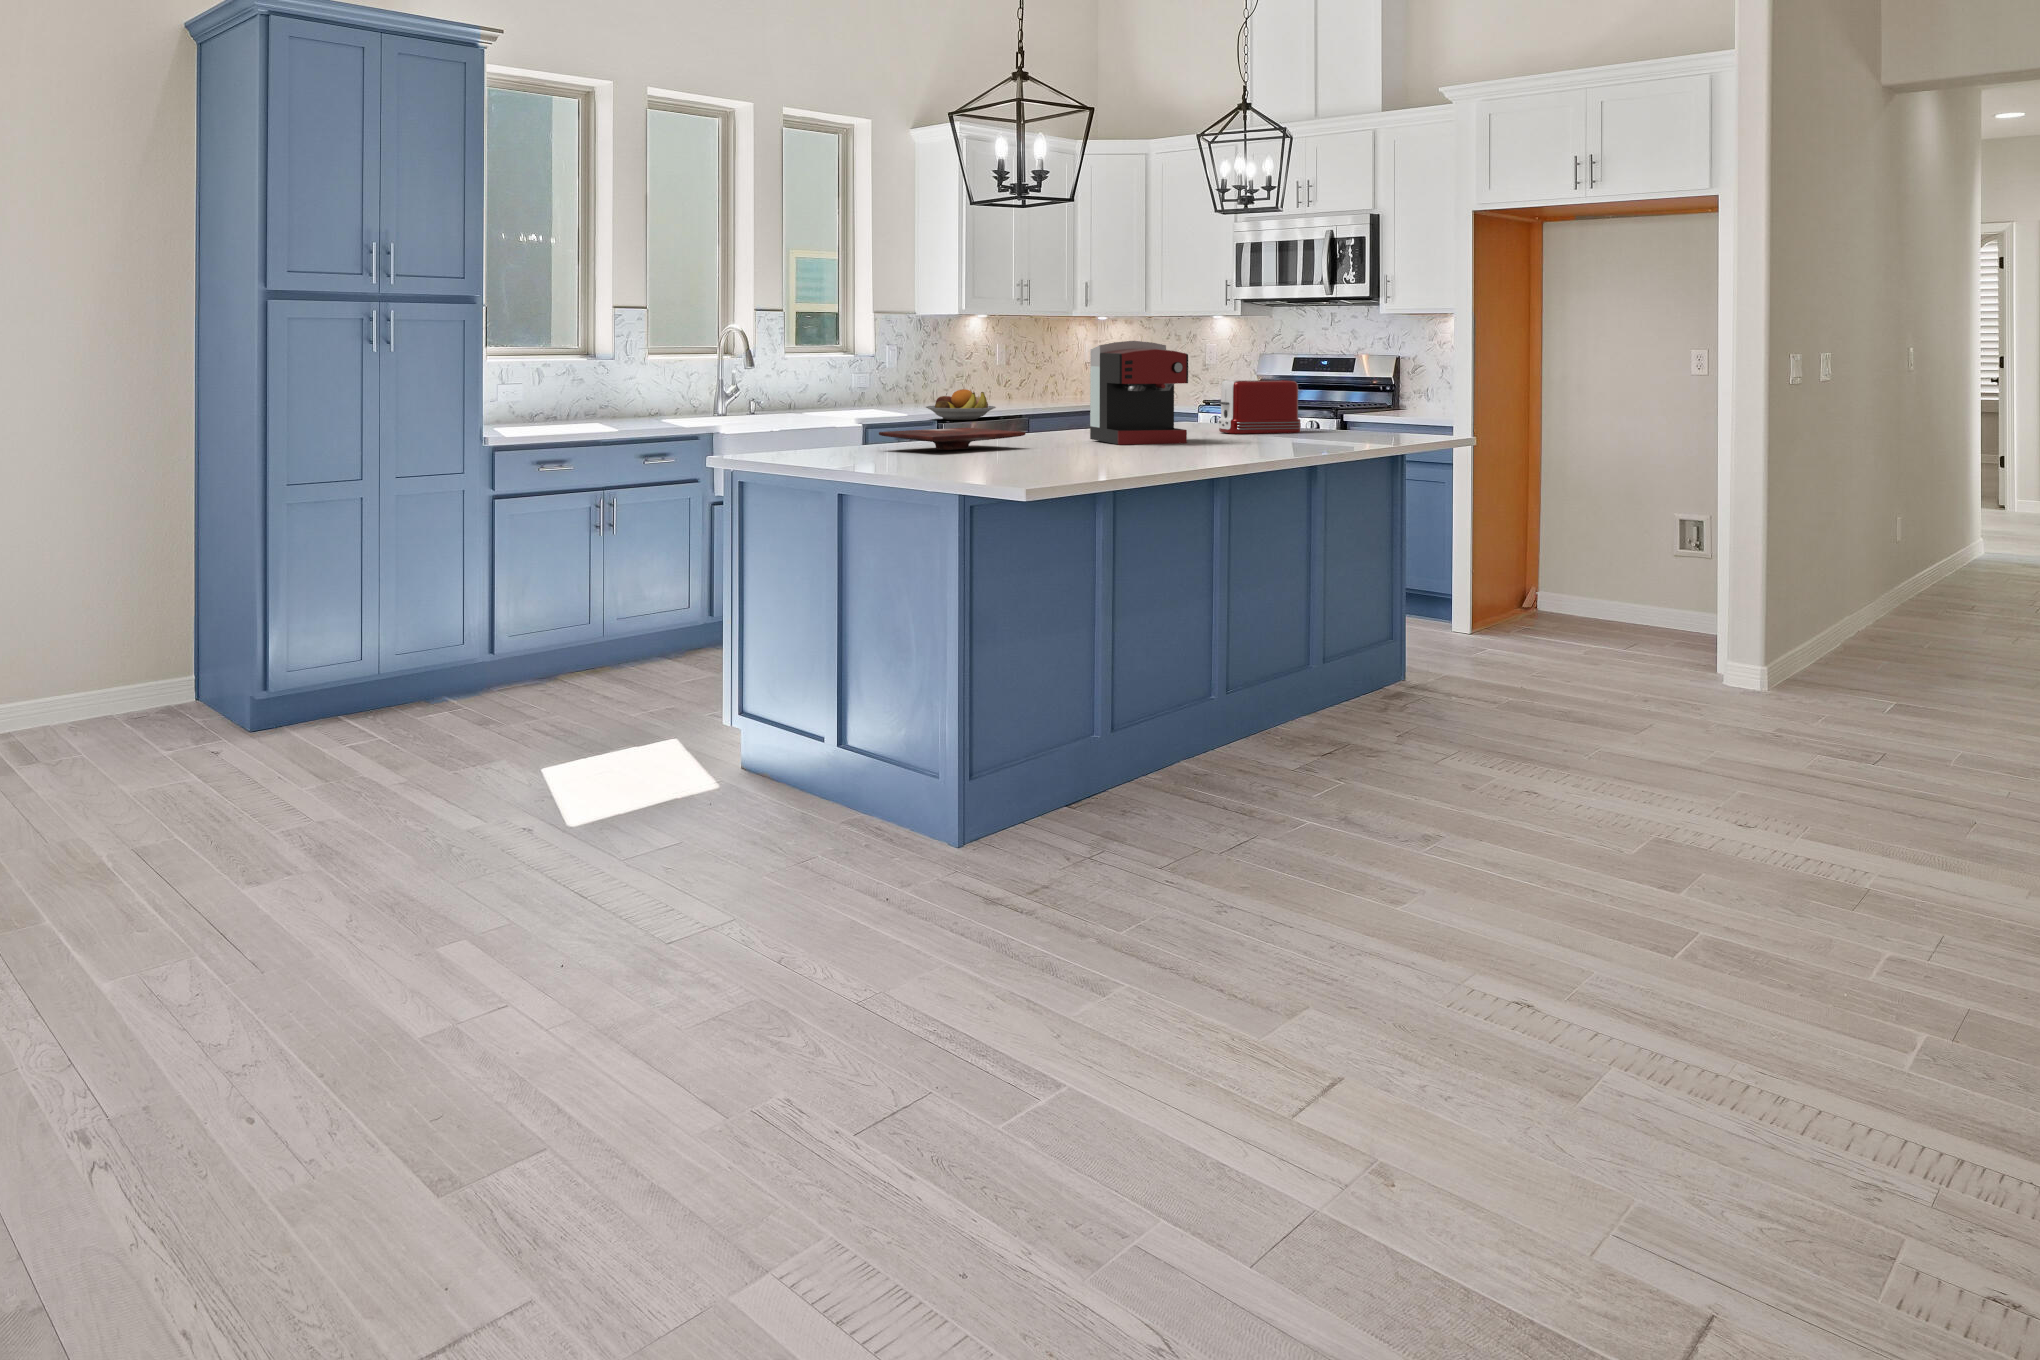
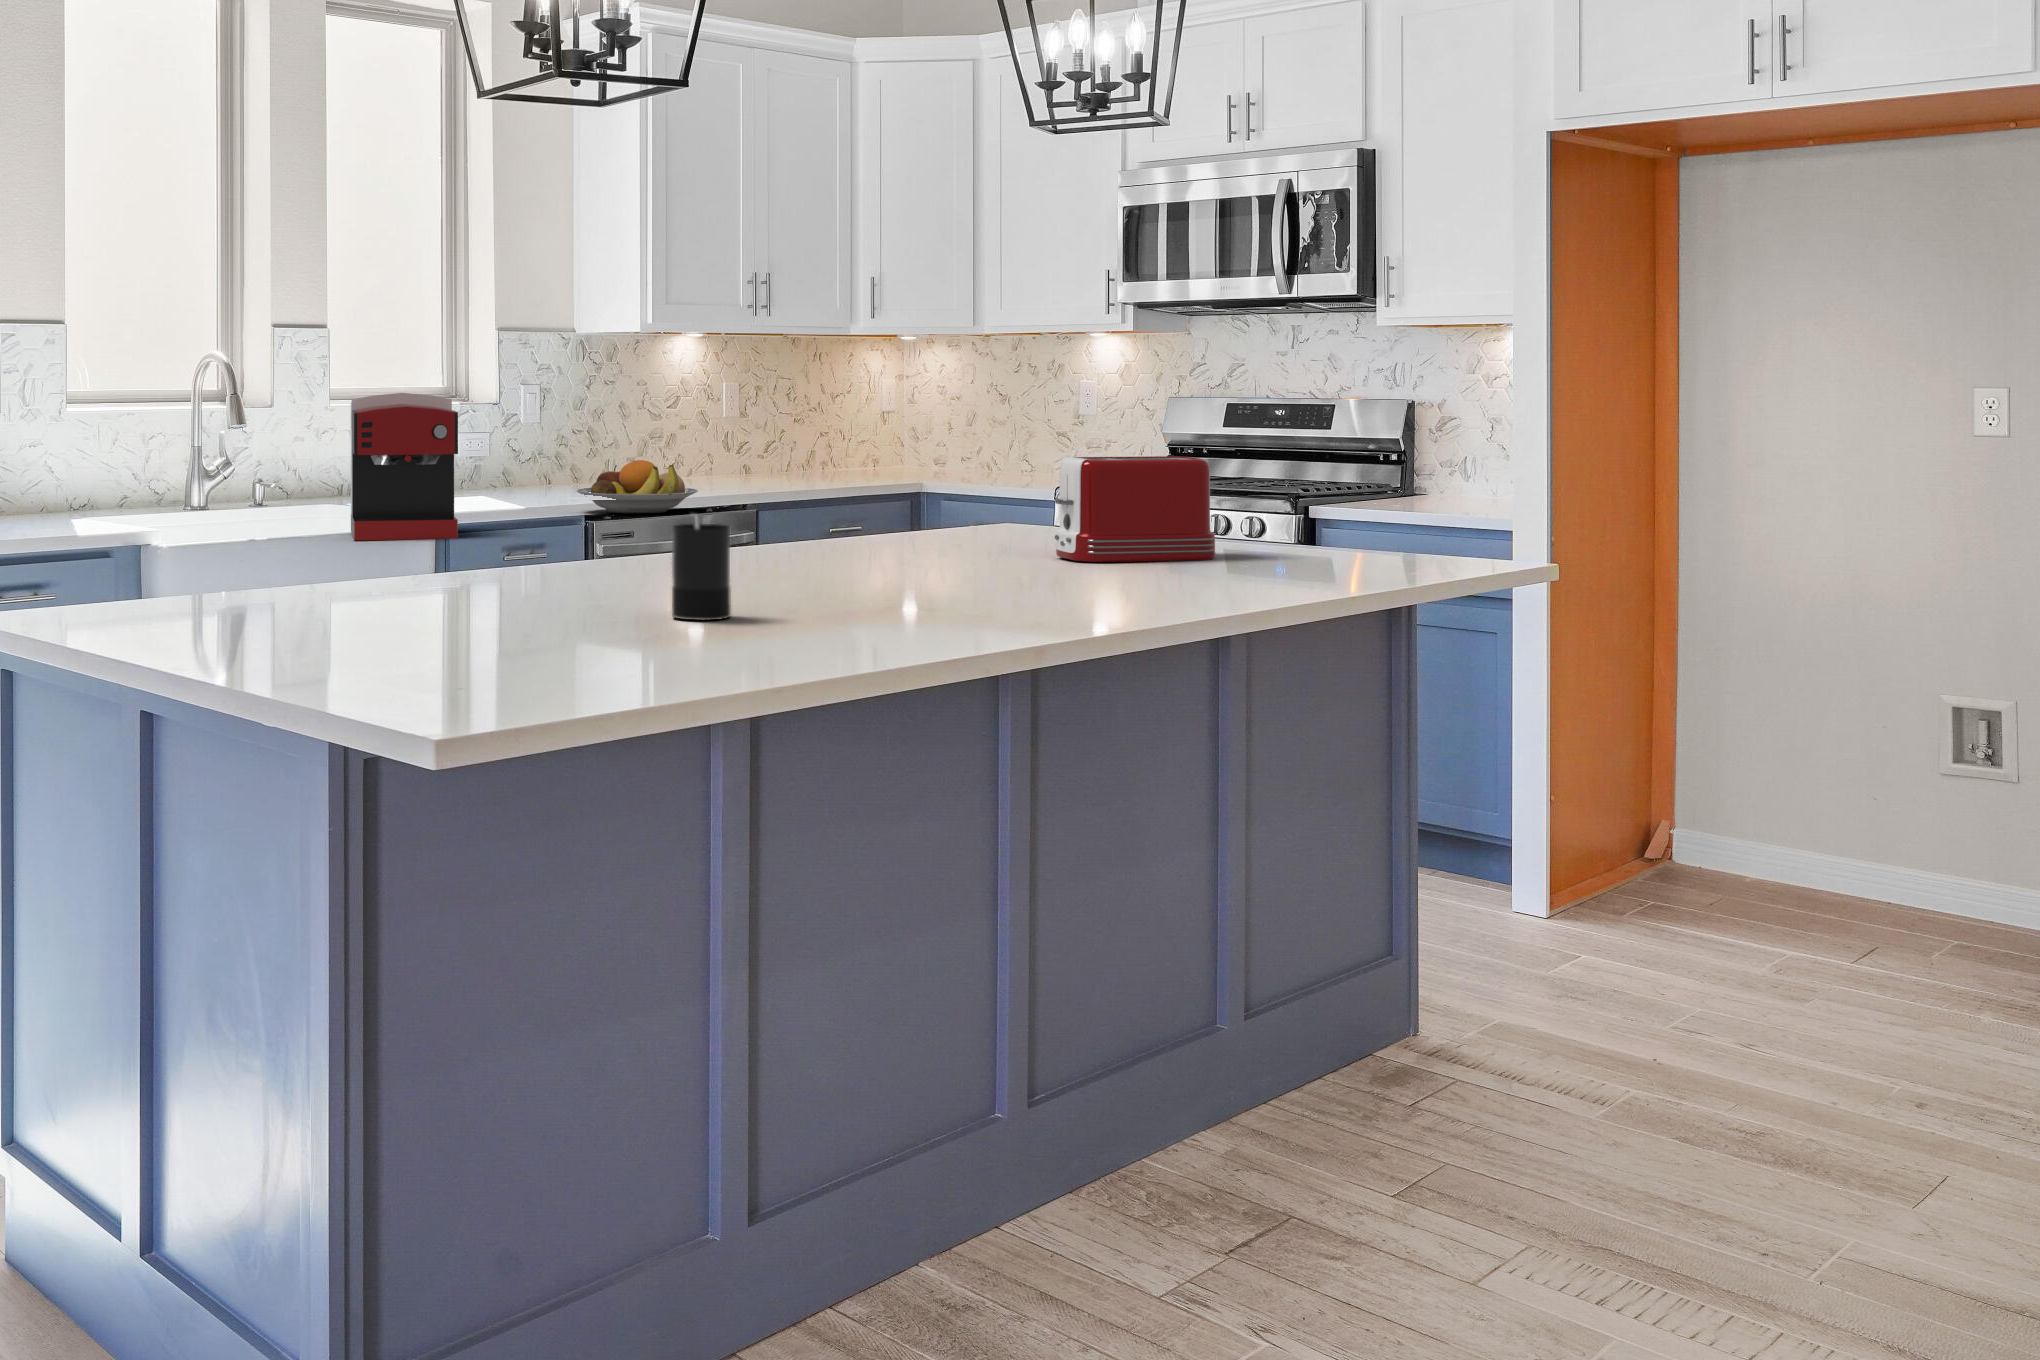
coffee maker: present [1090,341,1188,445] -> present [351,393,458,540]
candle: none [1055,403,1083,452] -> present [672,516,731,620]
cutting board: present [879,428,1025,450] -> none [330,557,627,608]

